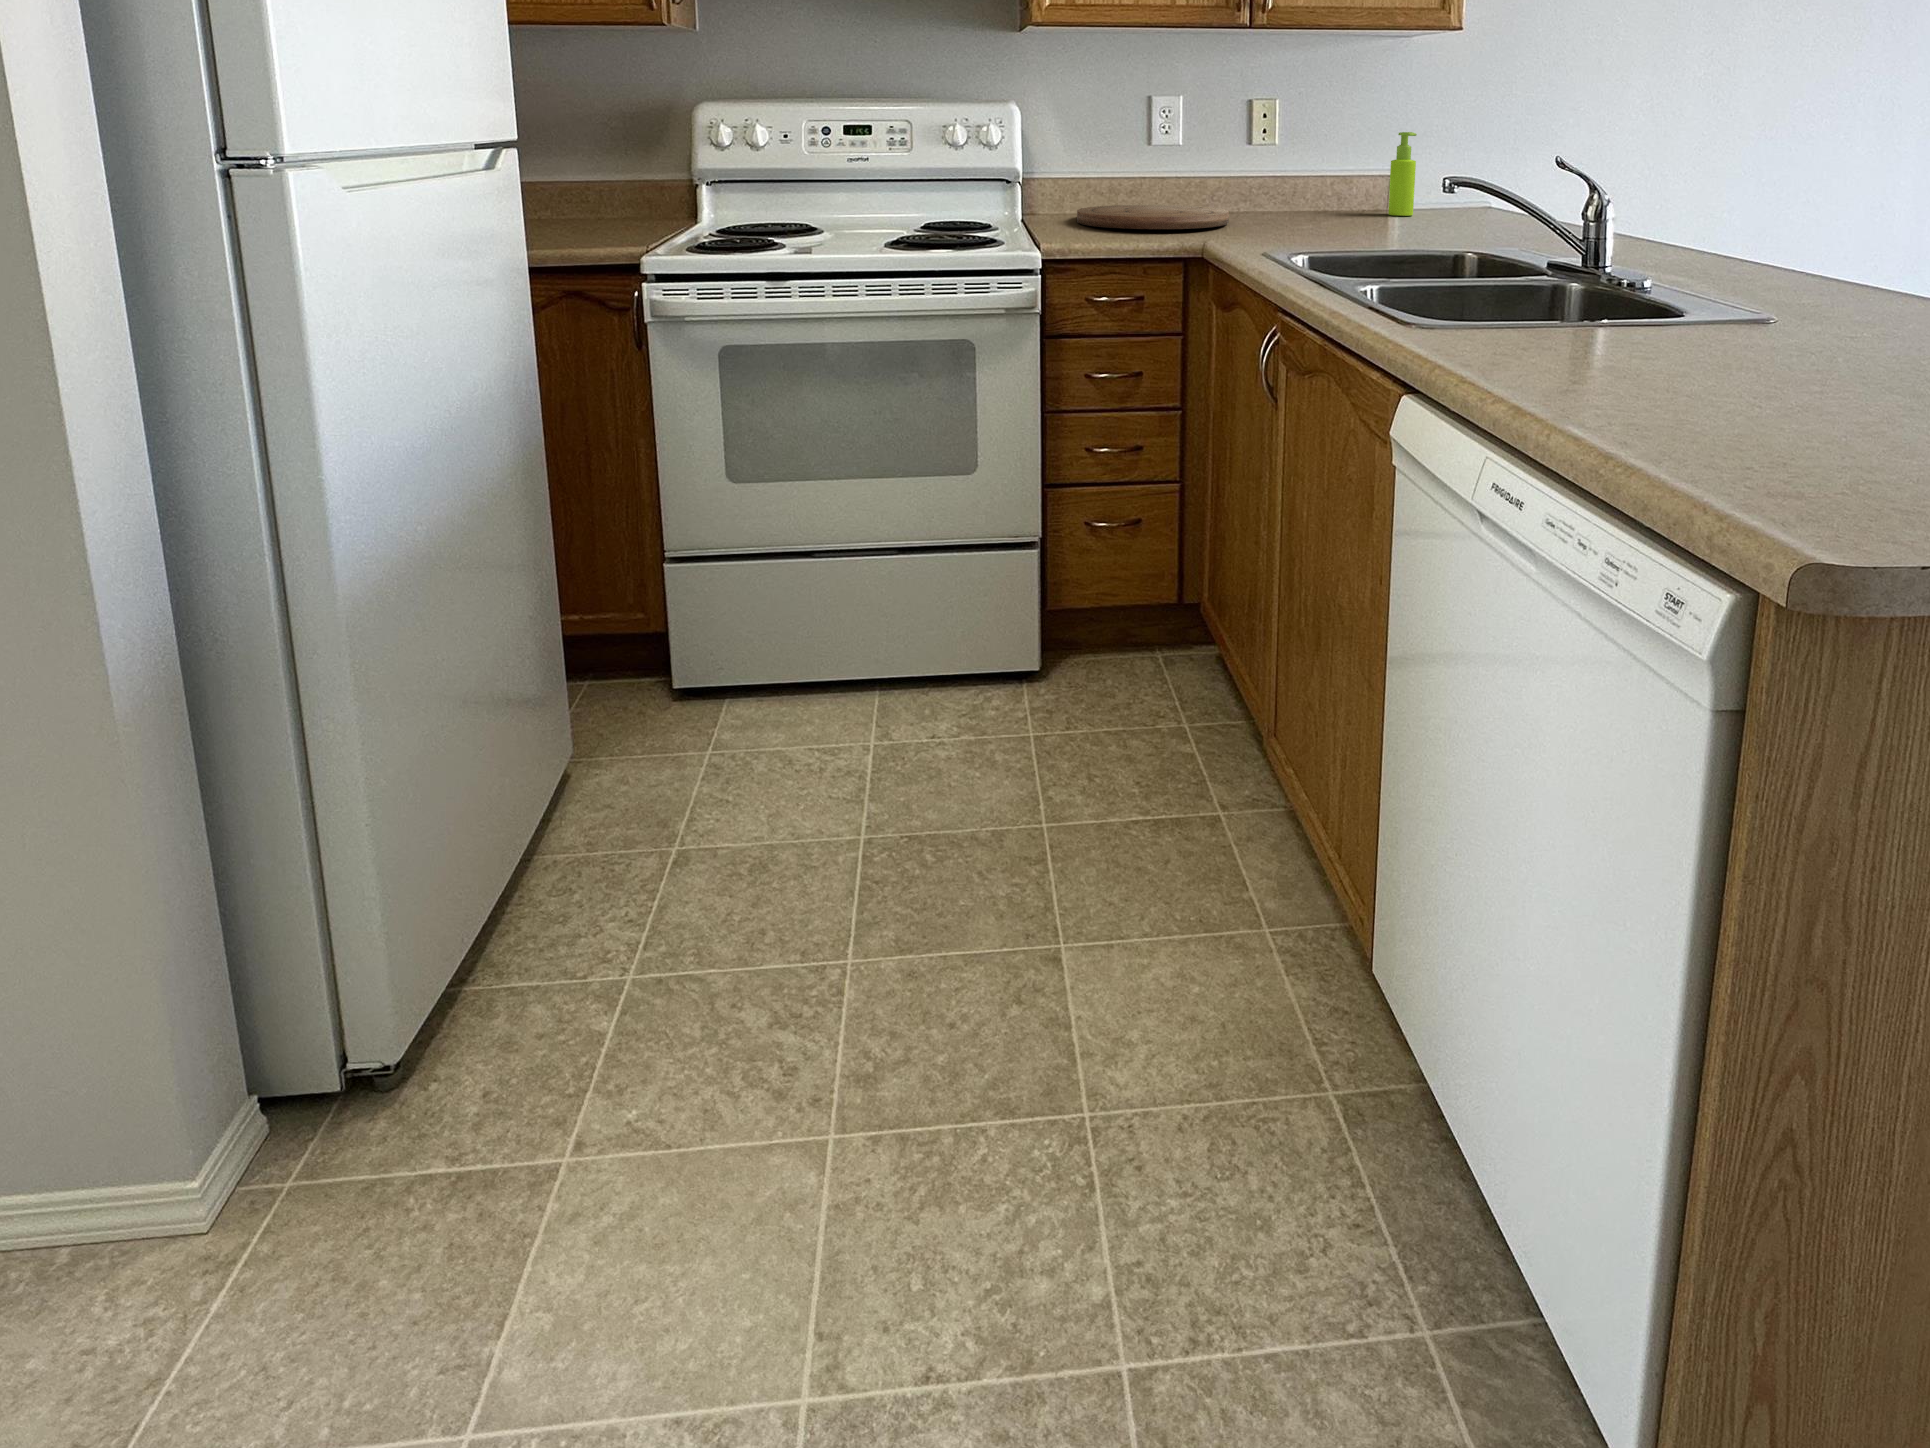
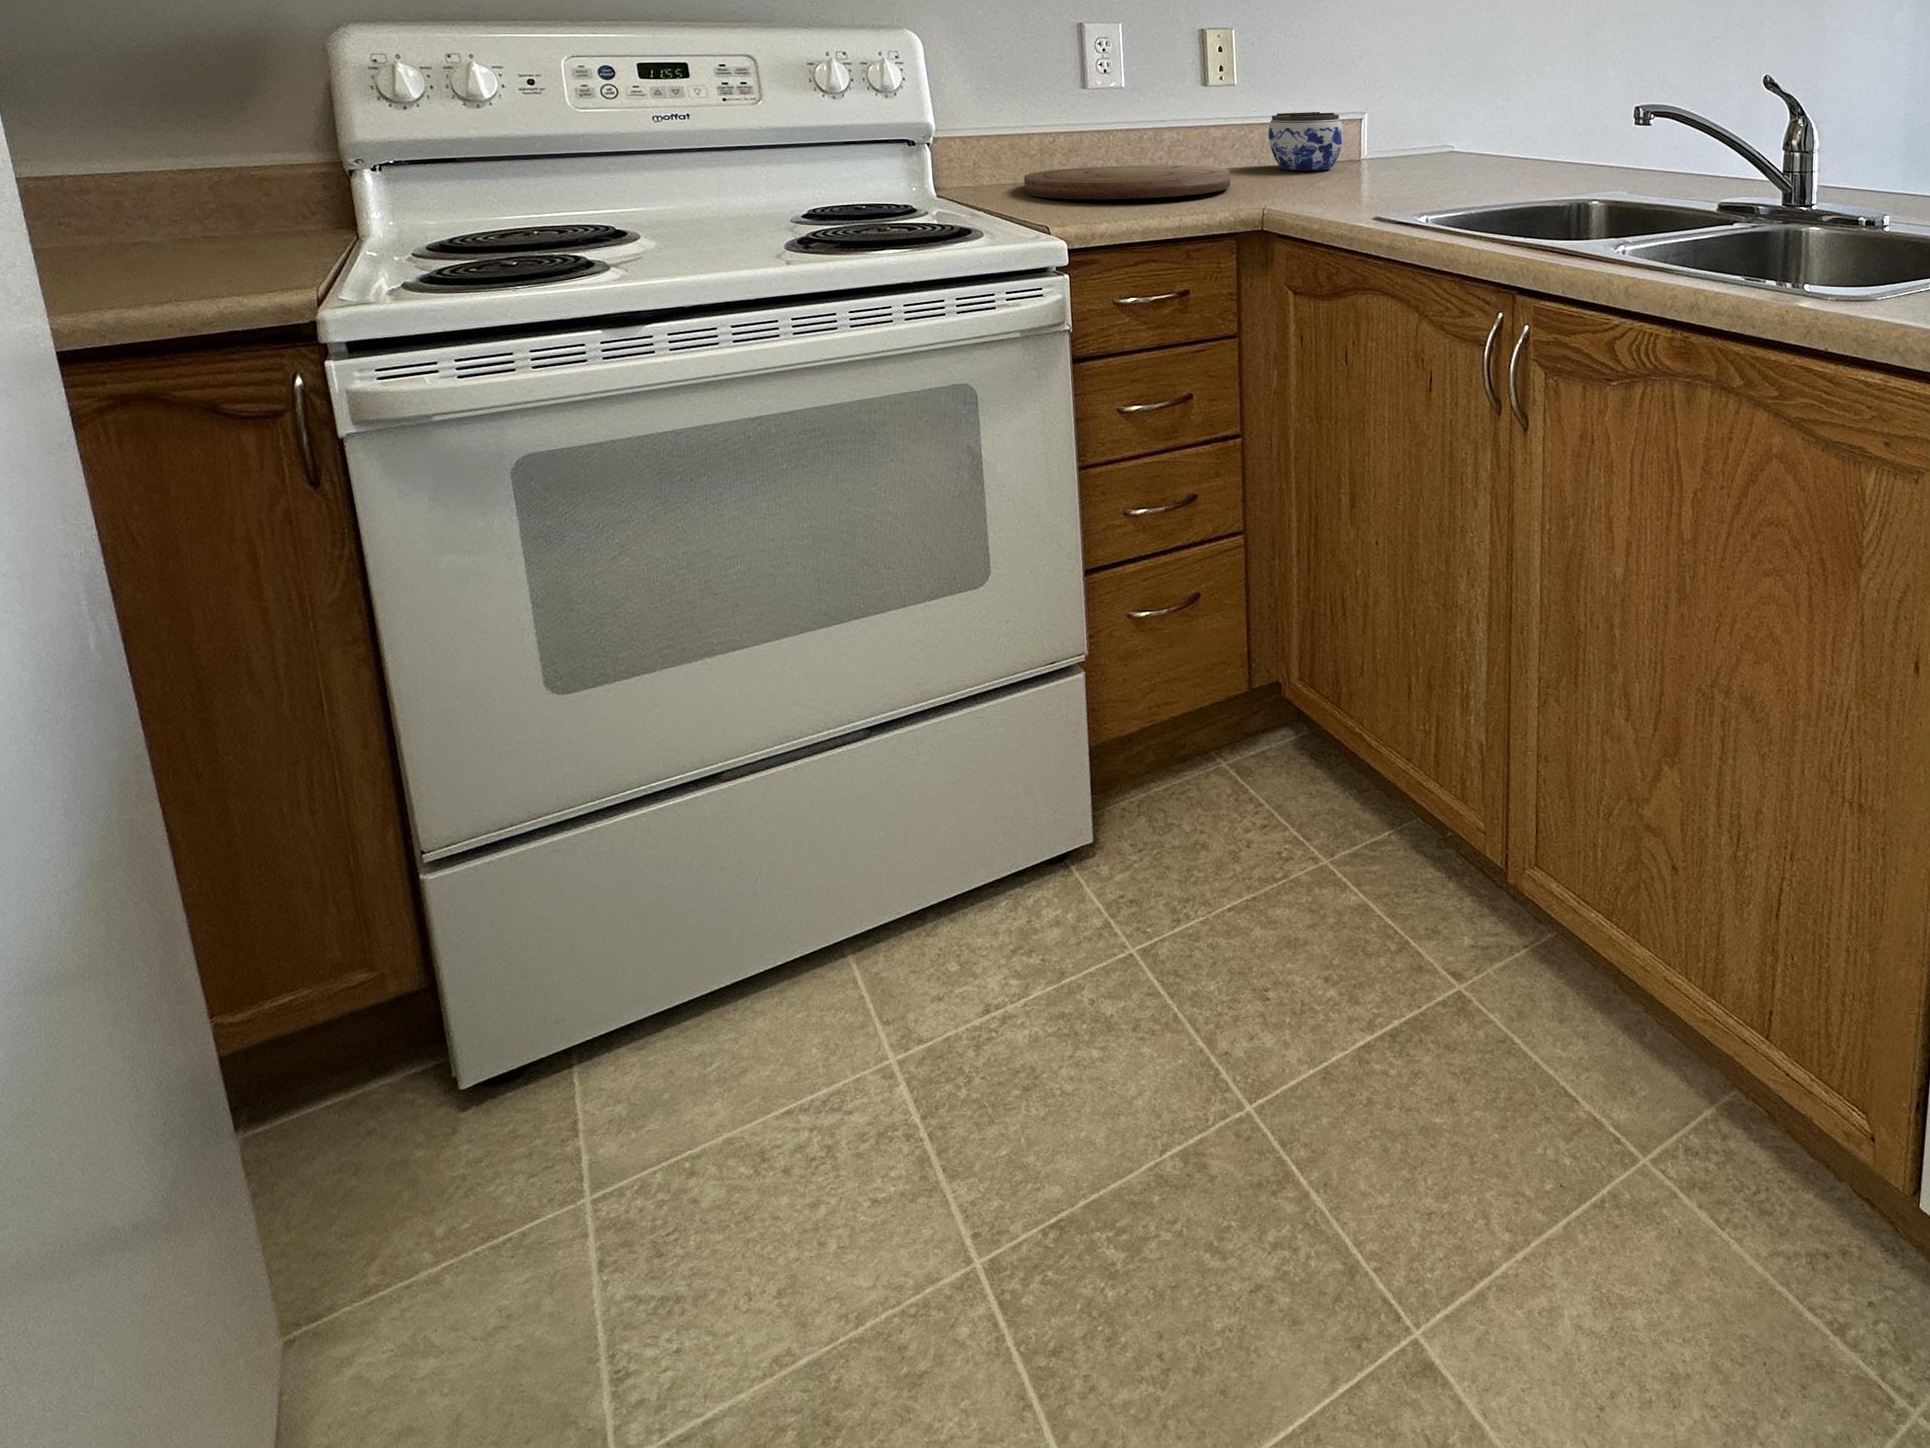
soap dispenser: present [1388,132,1417,216] -> none [1373,66,1403,164]
jar: none [1291,169,1353,217] -> present [1268,112,1343,170]

